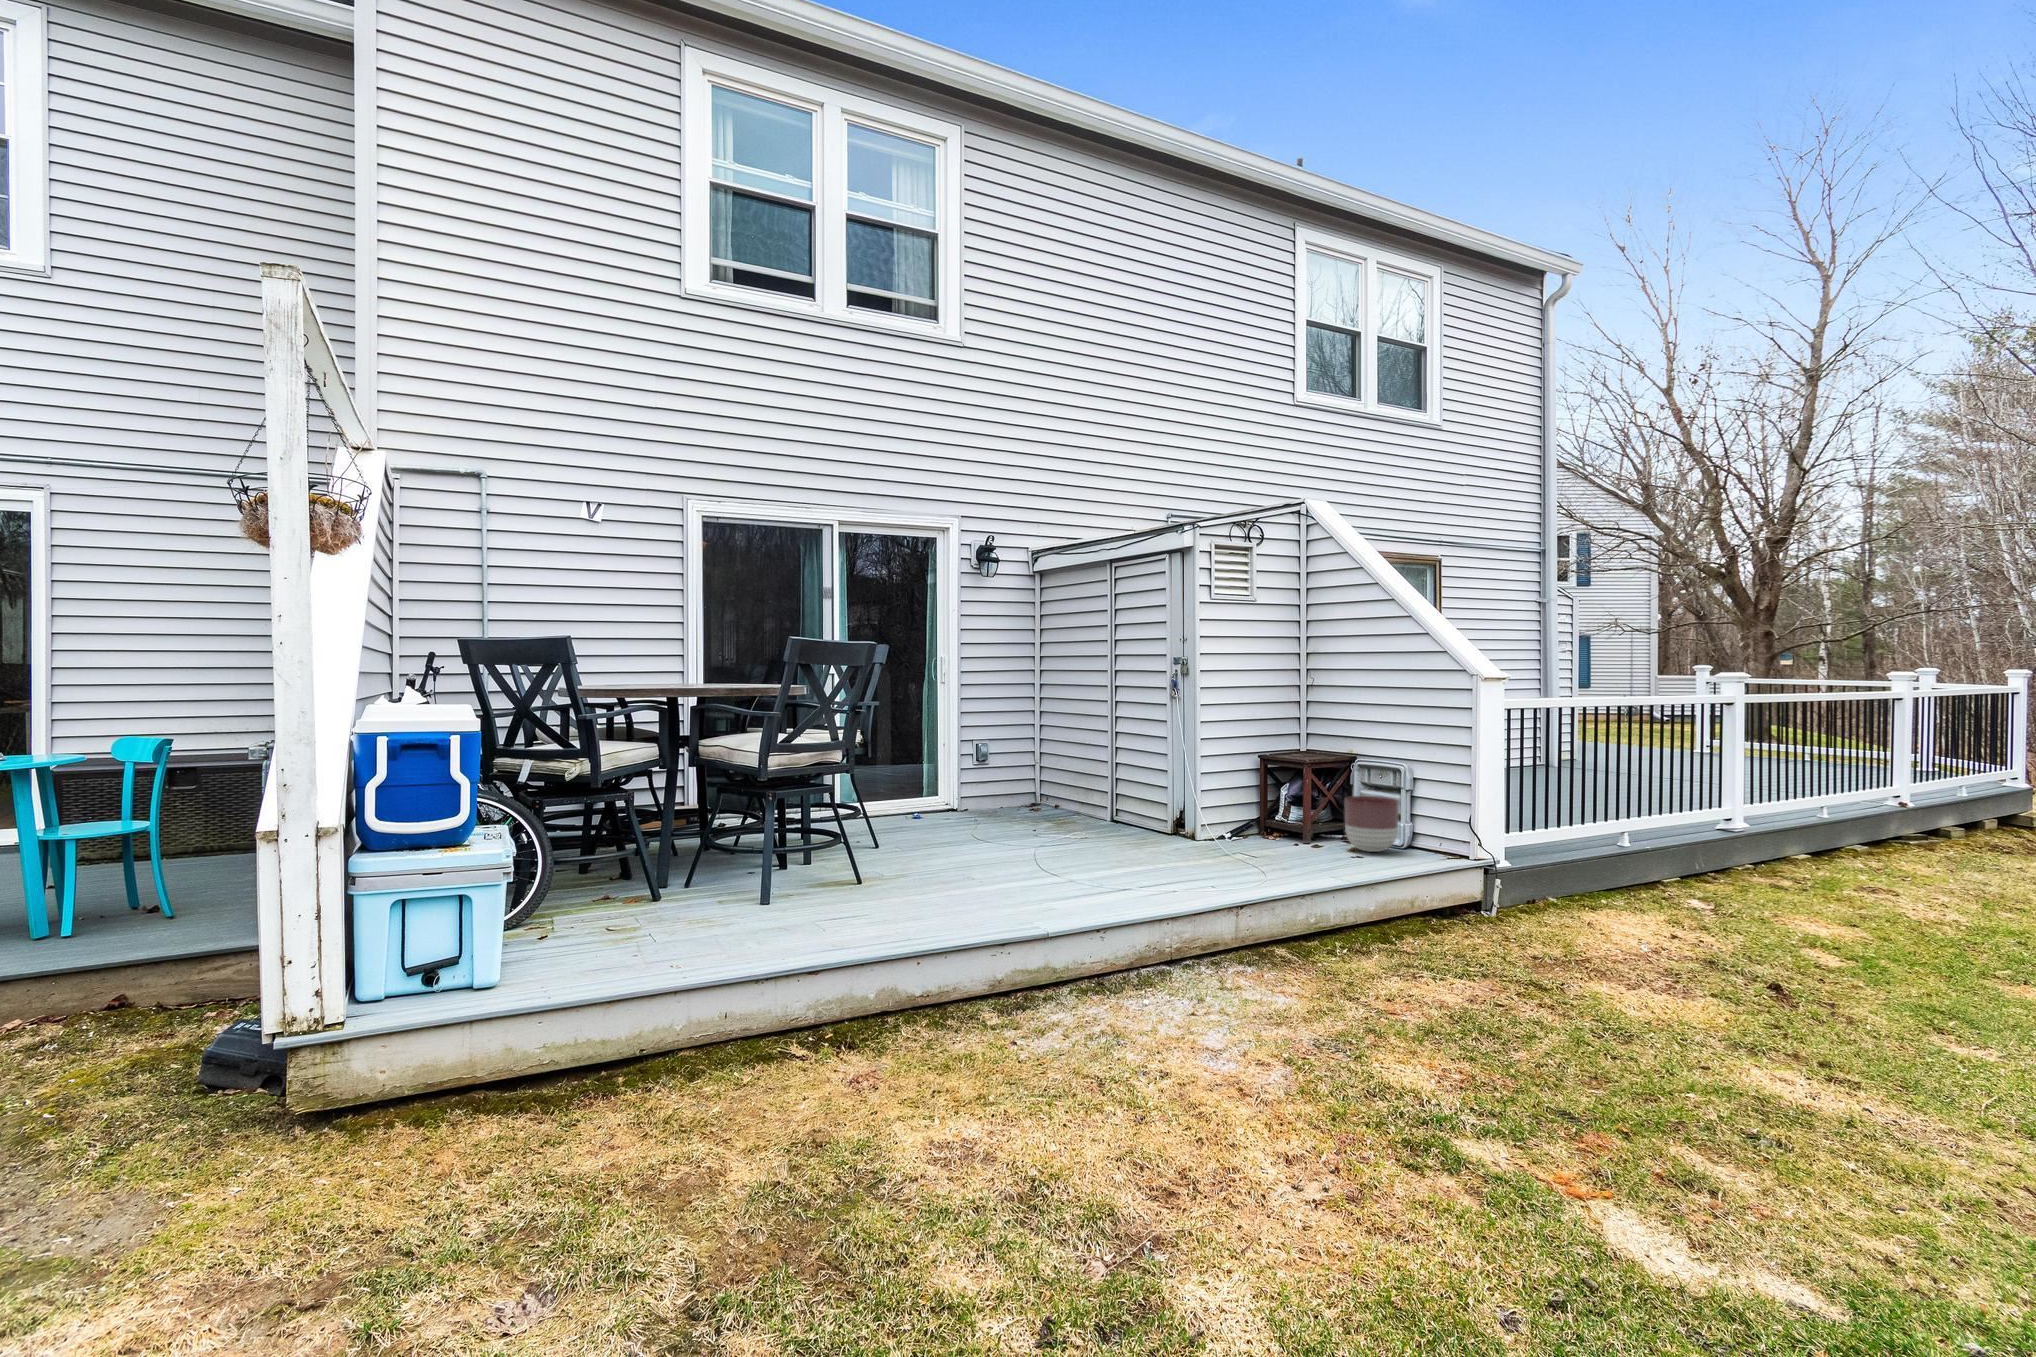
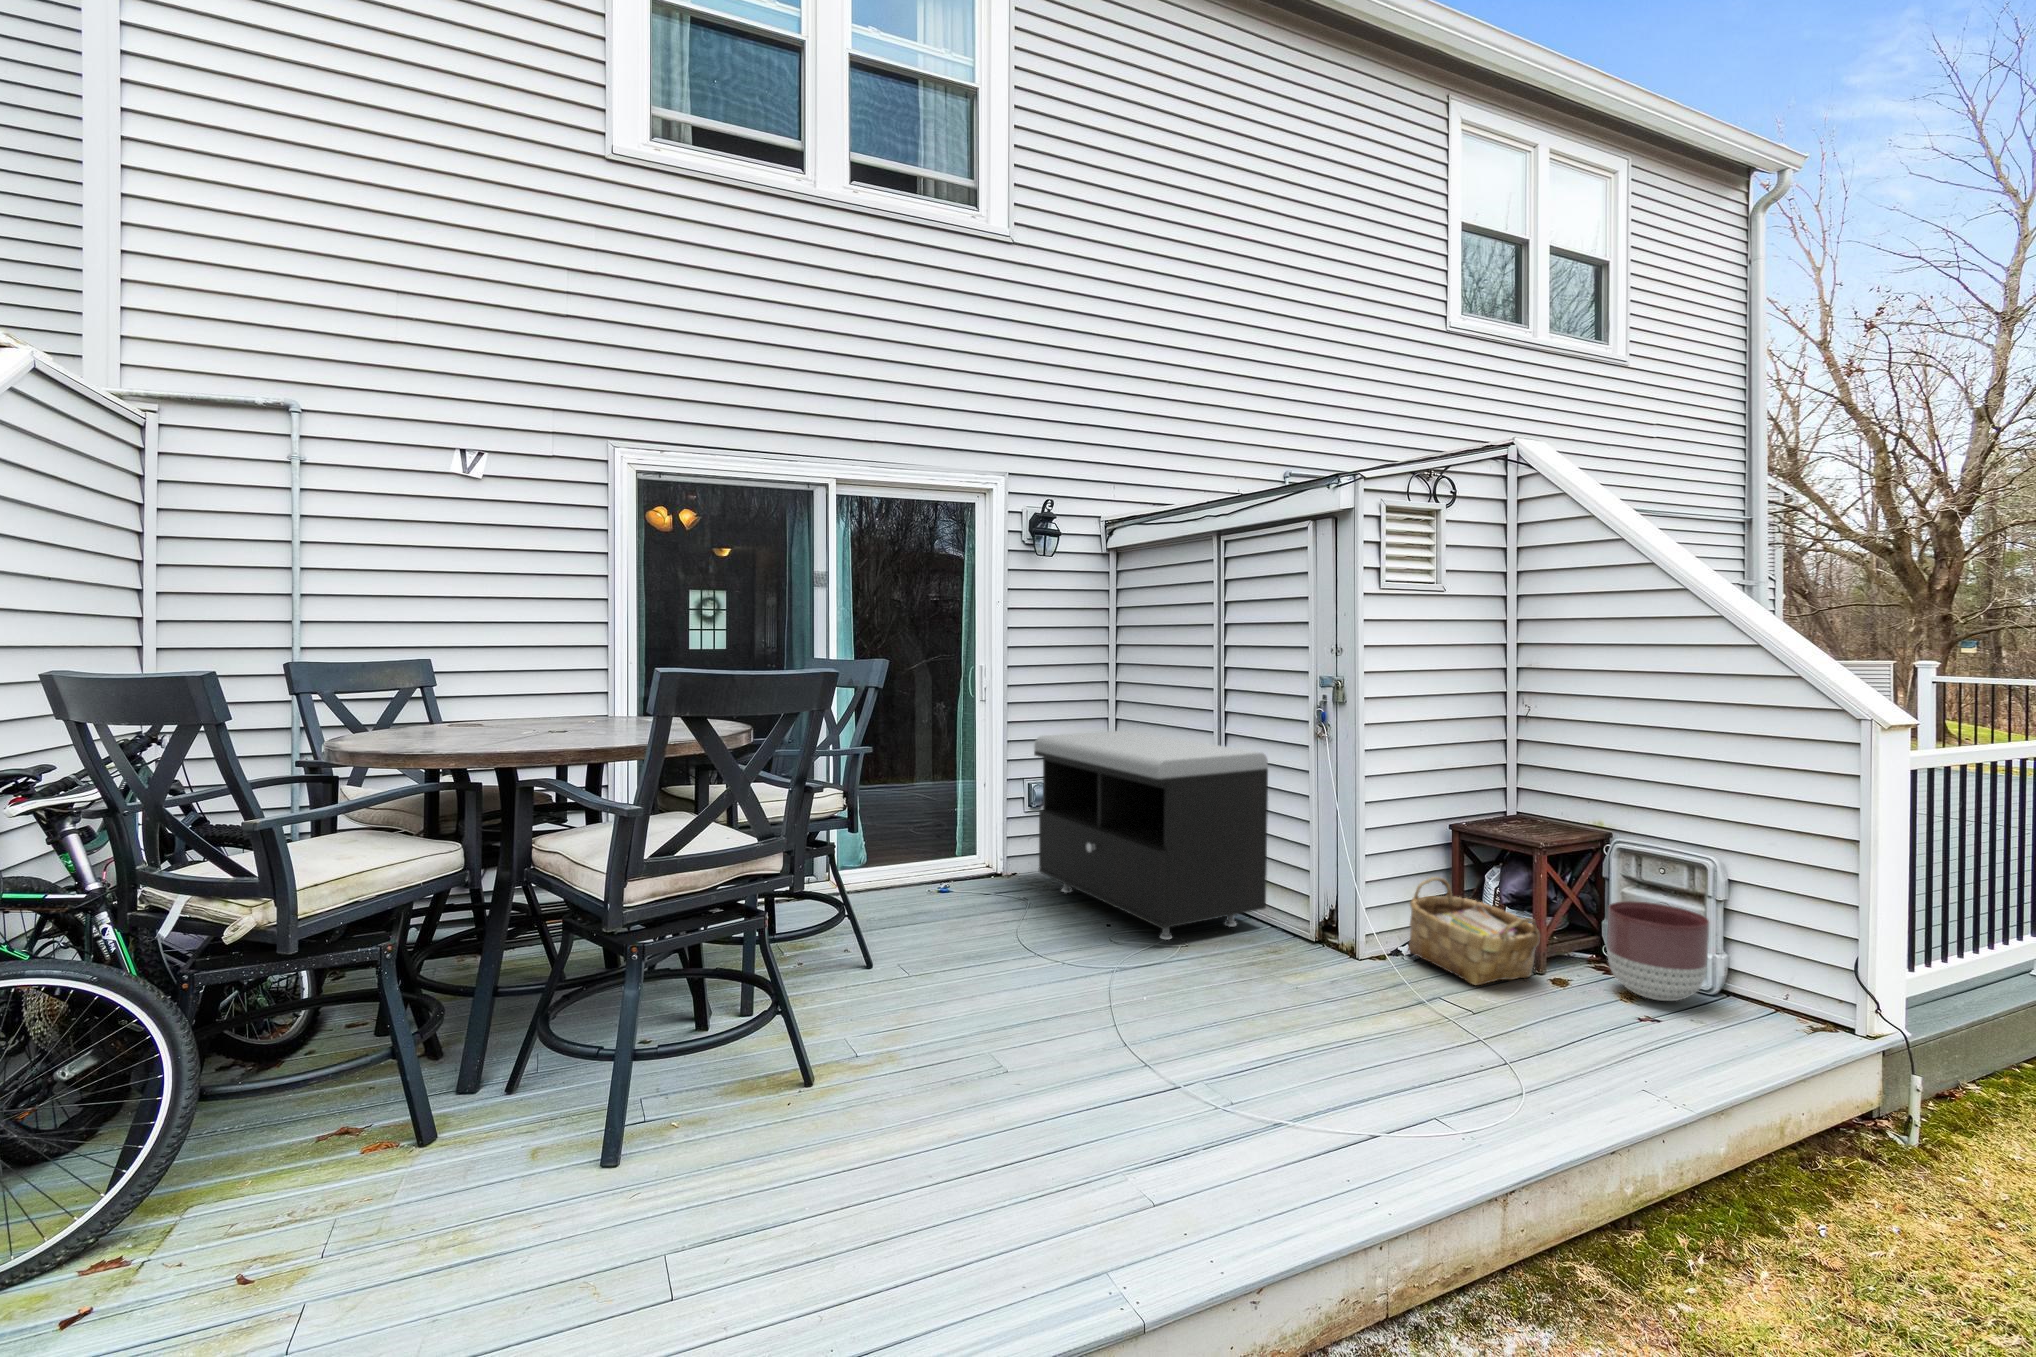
storage bench: none [982,704,1143,836] -> present [1034,731,1268,940]
woven basket: none [1230,788,1306,849] -> present [1408,877,1539,985]

